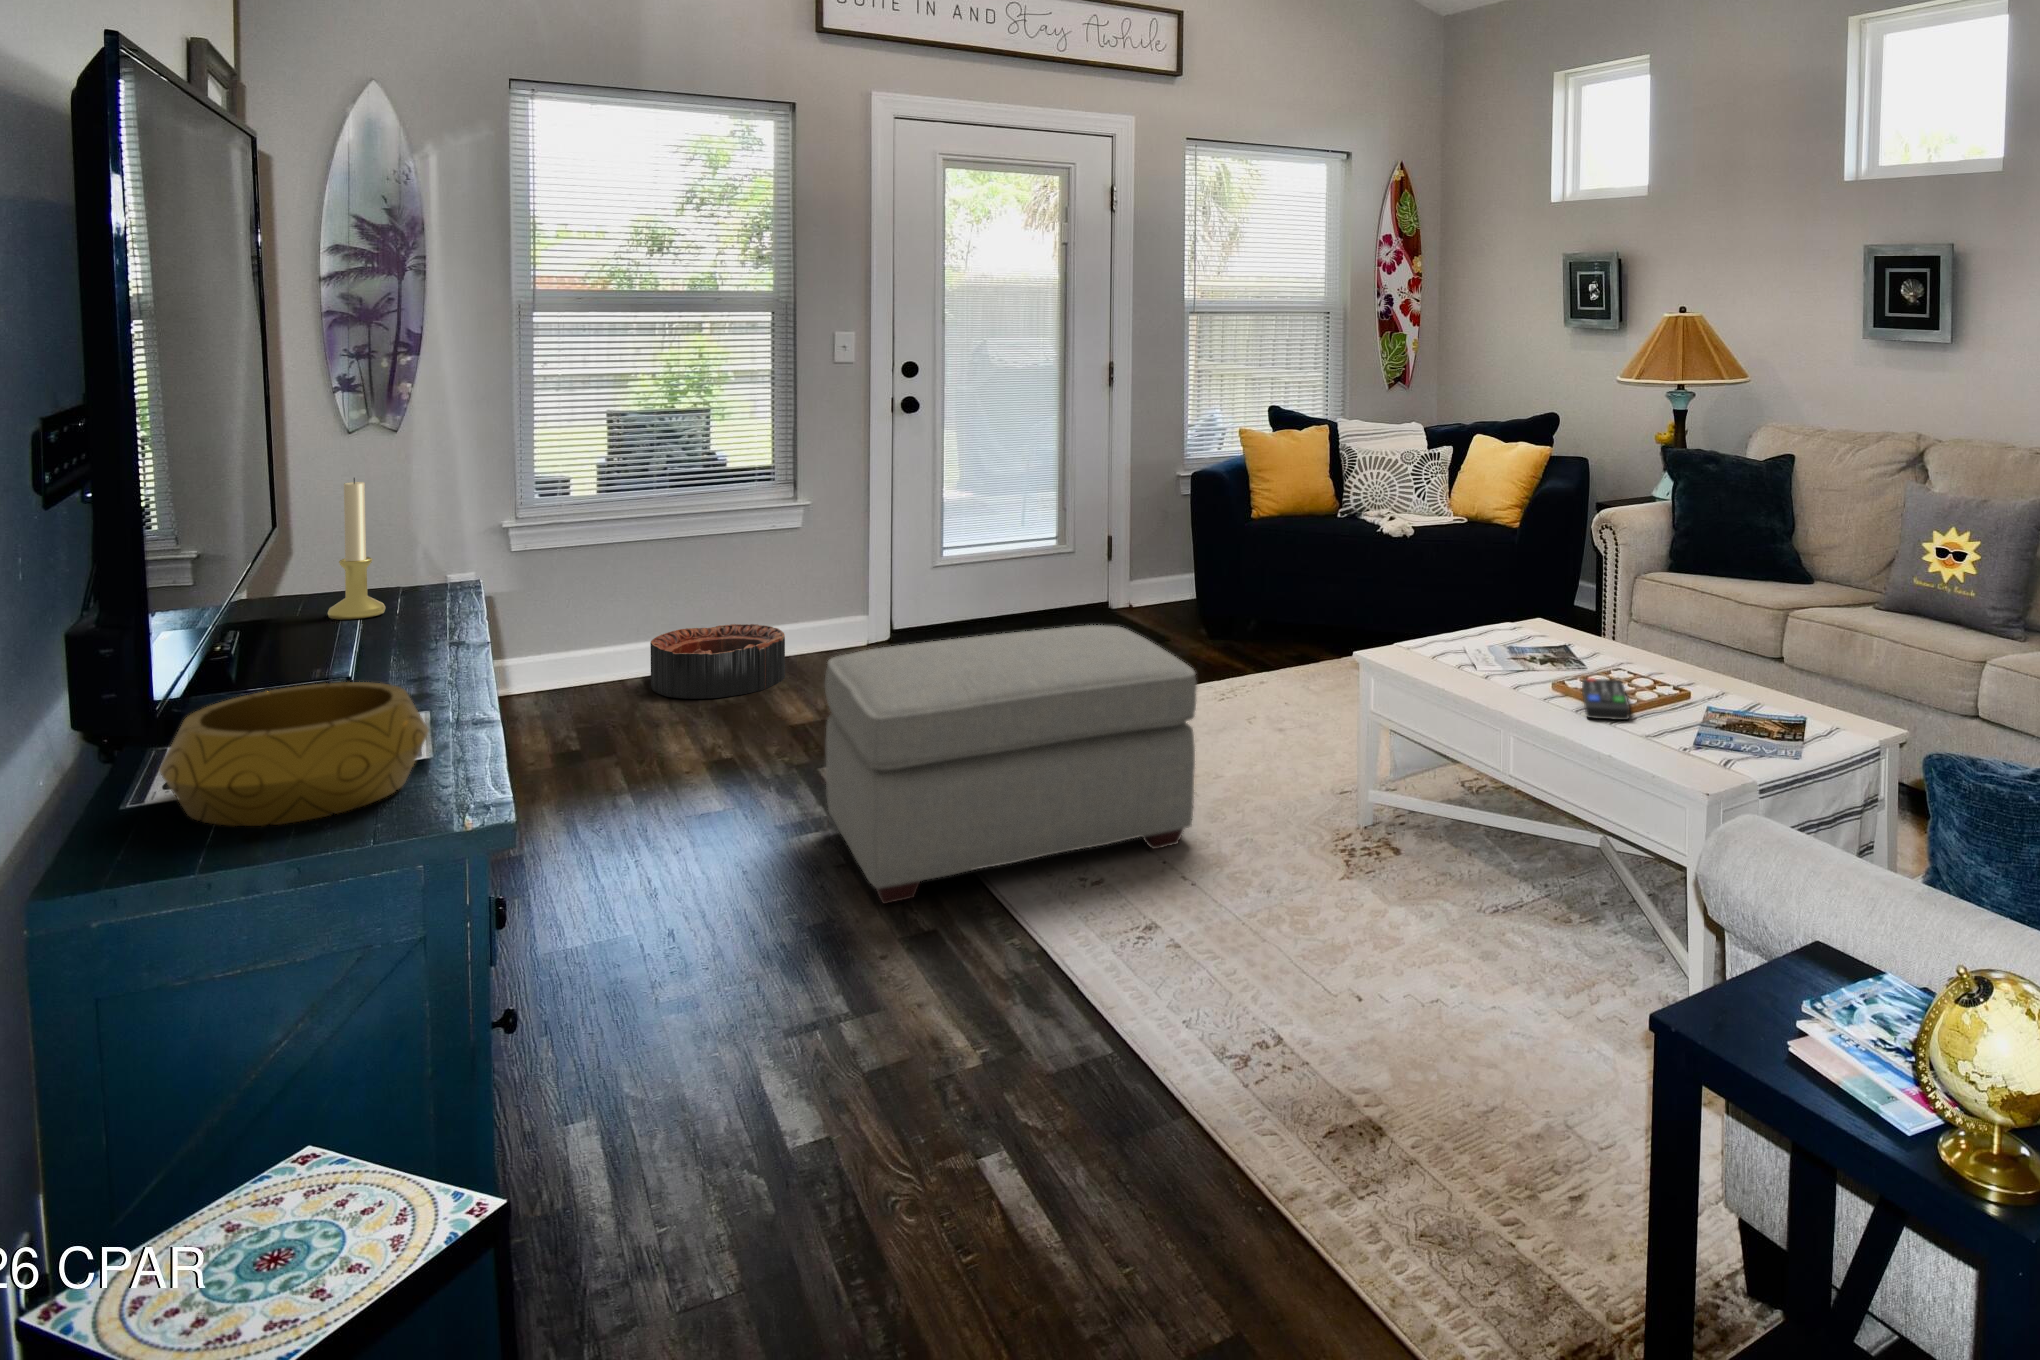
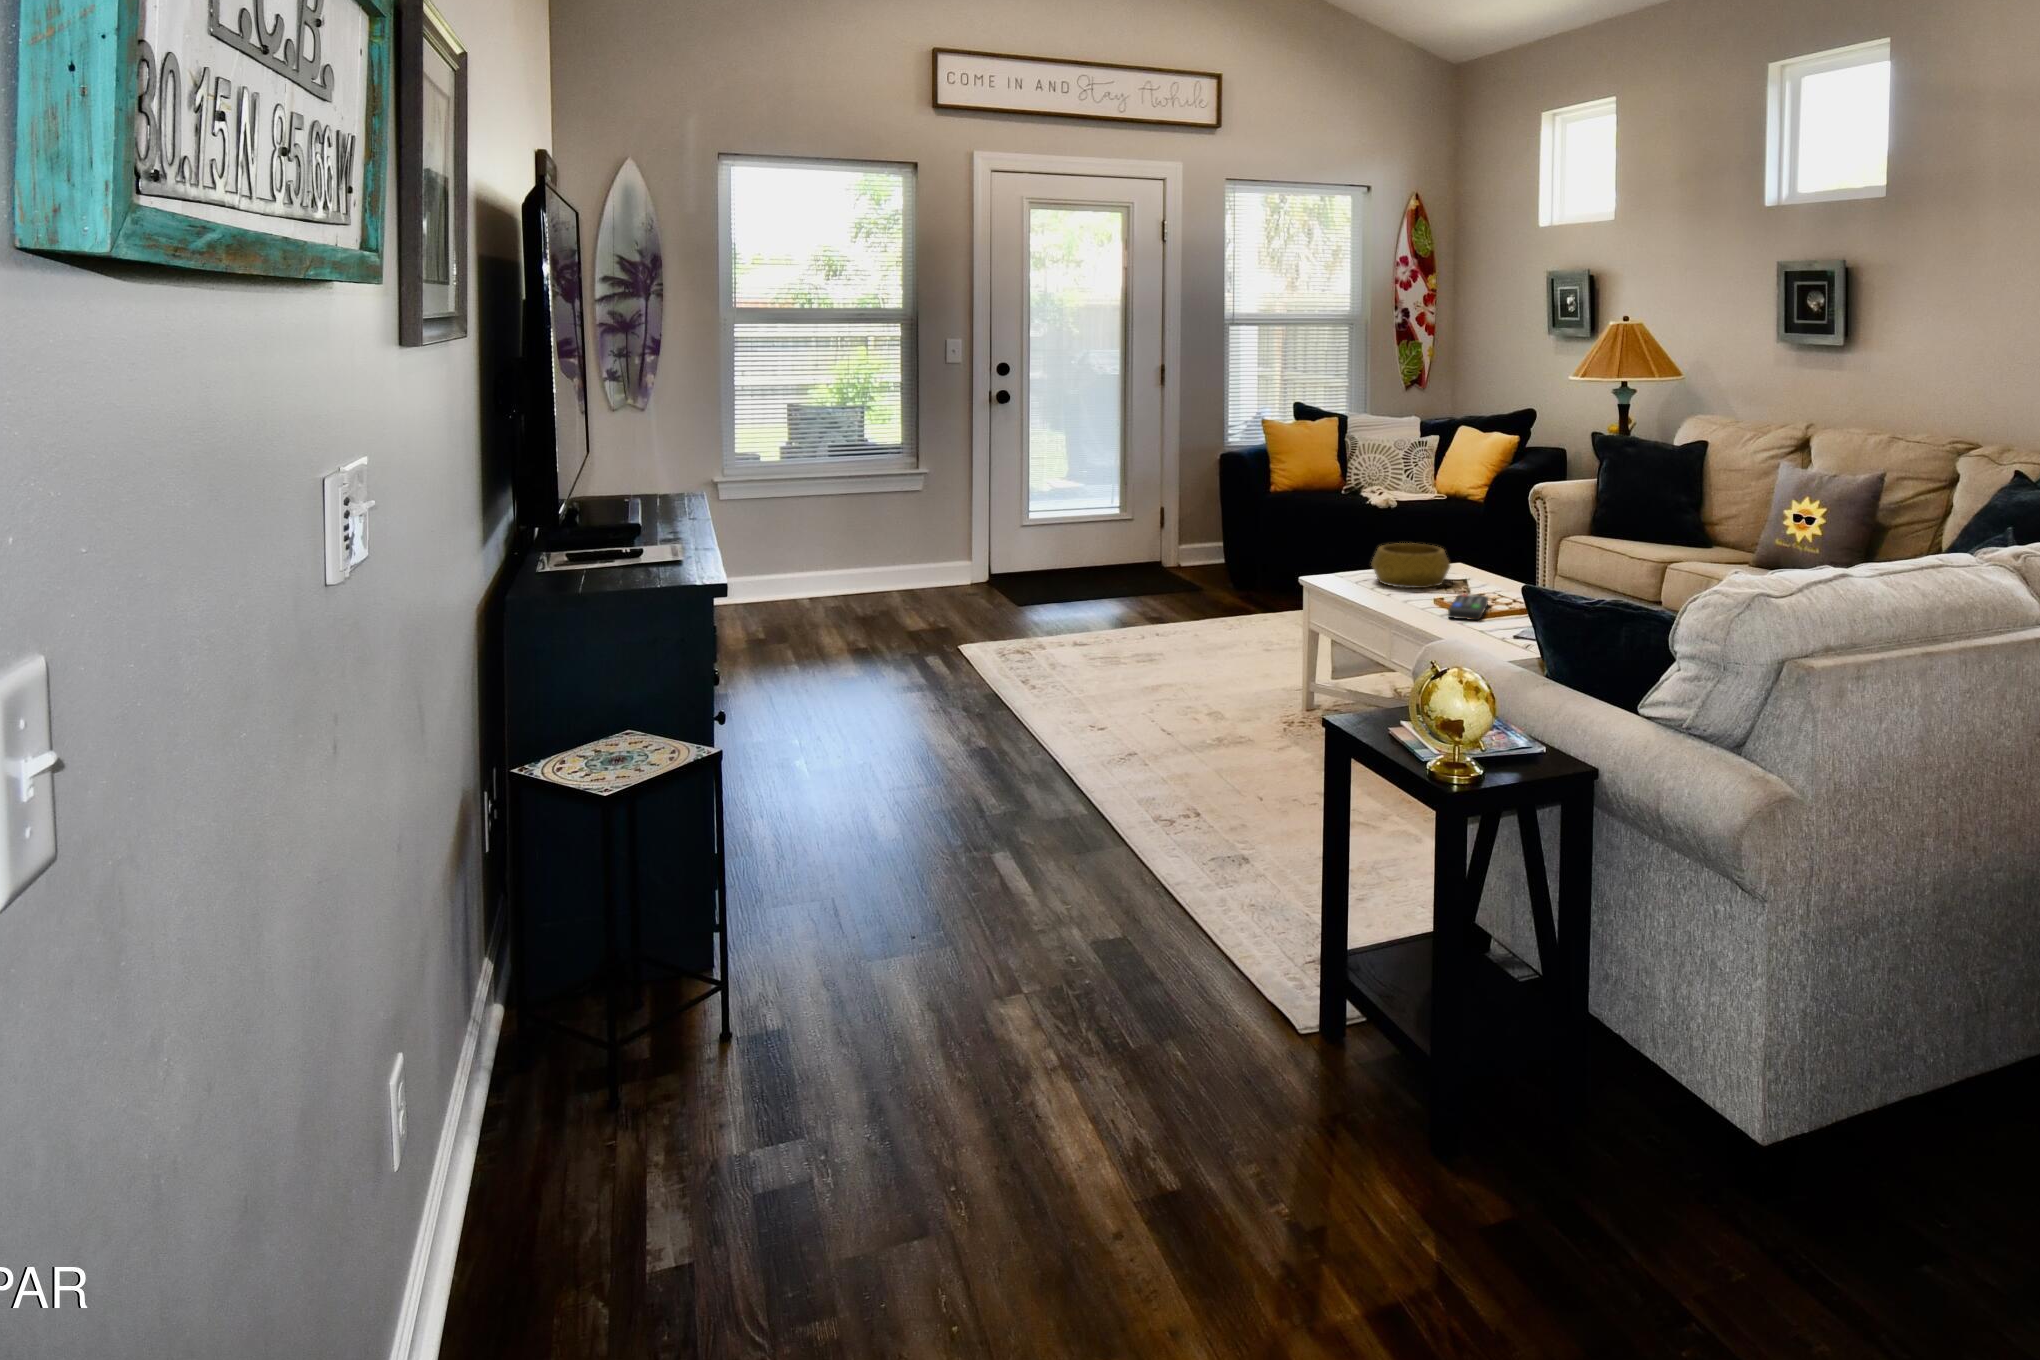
candle holder: present [328,478,385,620] -> none [608,424,641,514]
basket: present [650,624,785,699] -> none [813,561,909,612]
ottoman: present [825,625,1197,903] -> none [922,555,1180,733]
decorative bowl: present [159,682,429,826] -> present [1371,543,1450,588]

